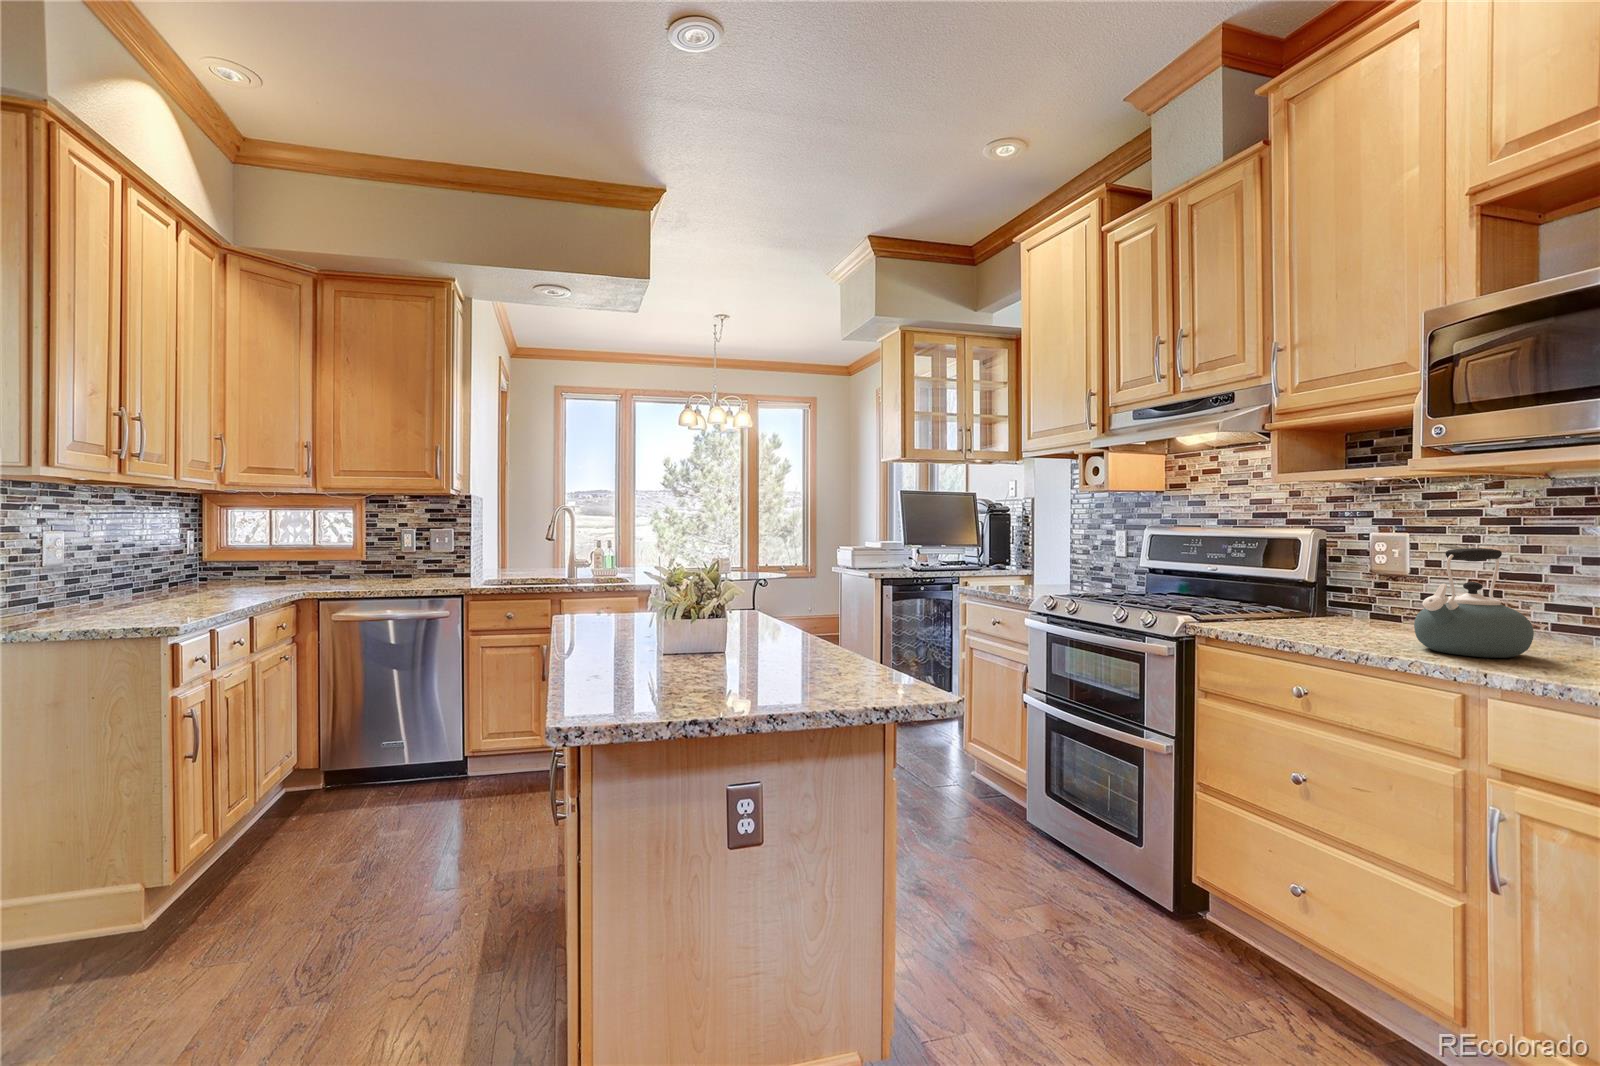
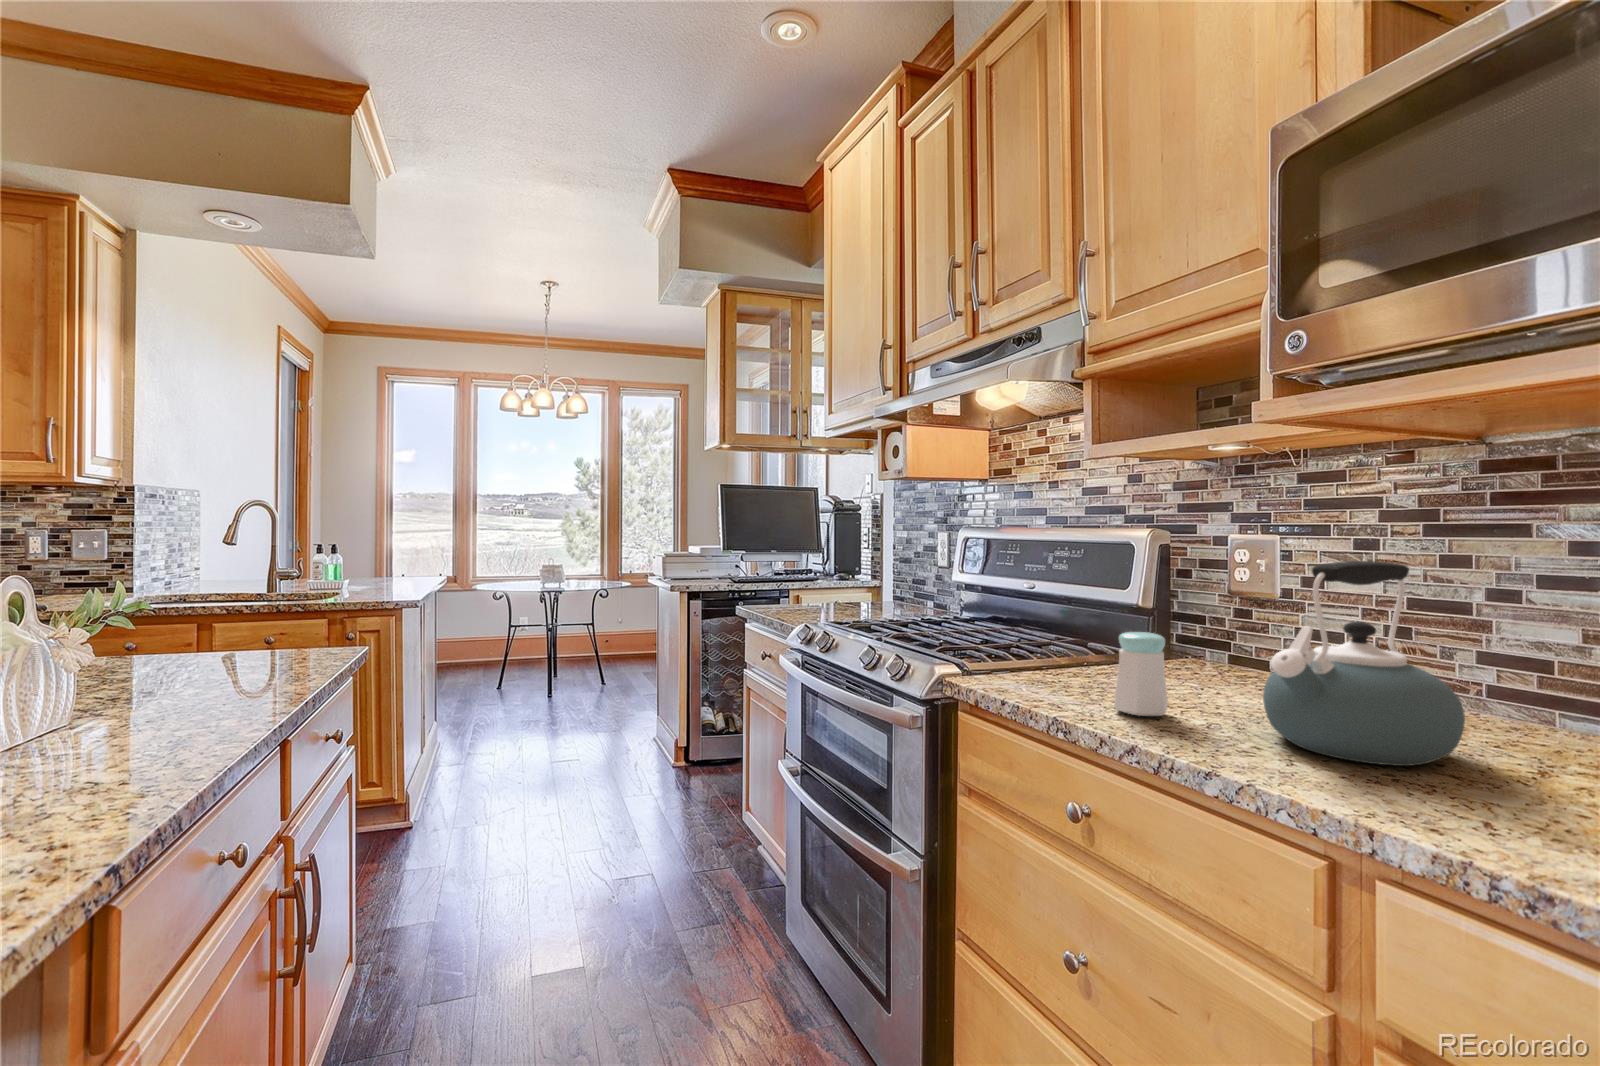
salt shaker: none [1317,592,1351,640] -> present [1114,632,1167,716]

